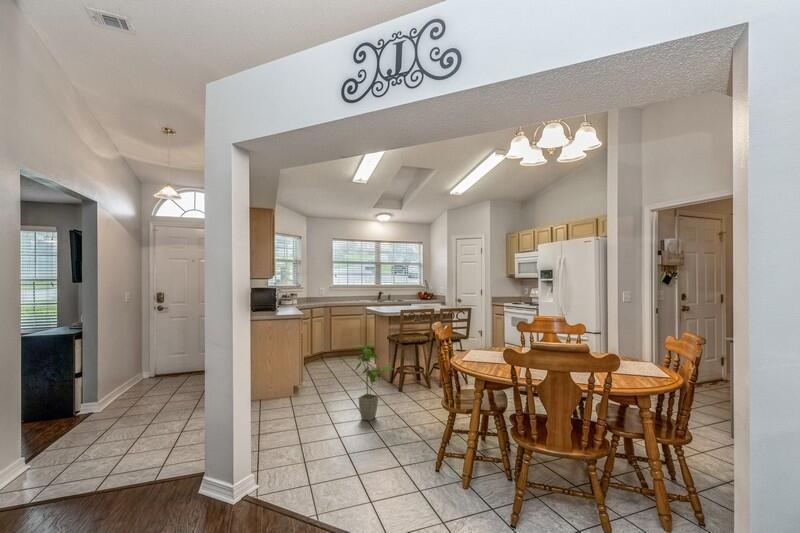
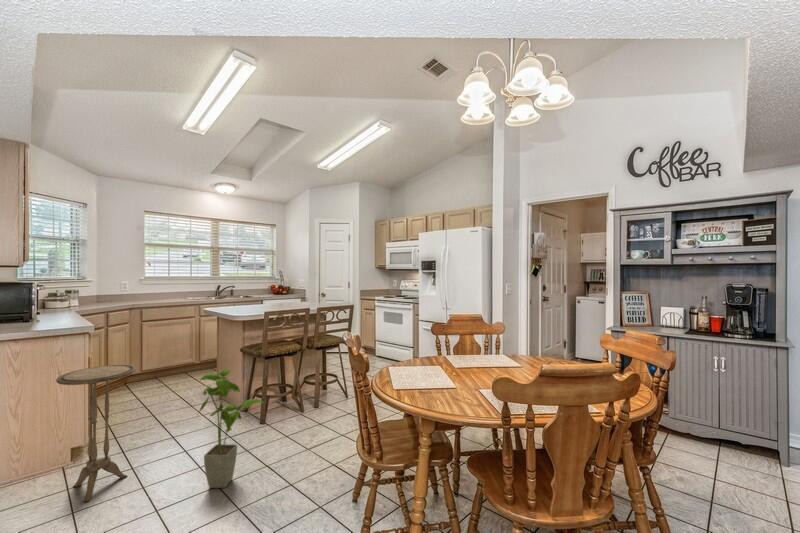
side table: none [287,338,324,414] -> present [56,365,135,502]

